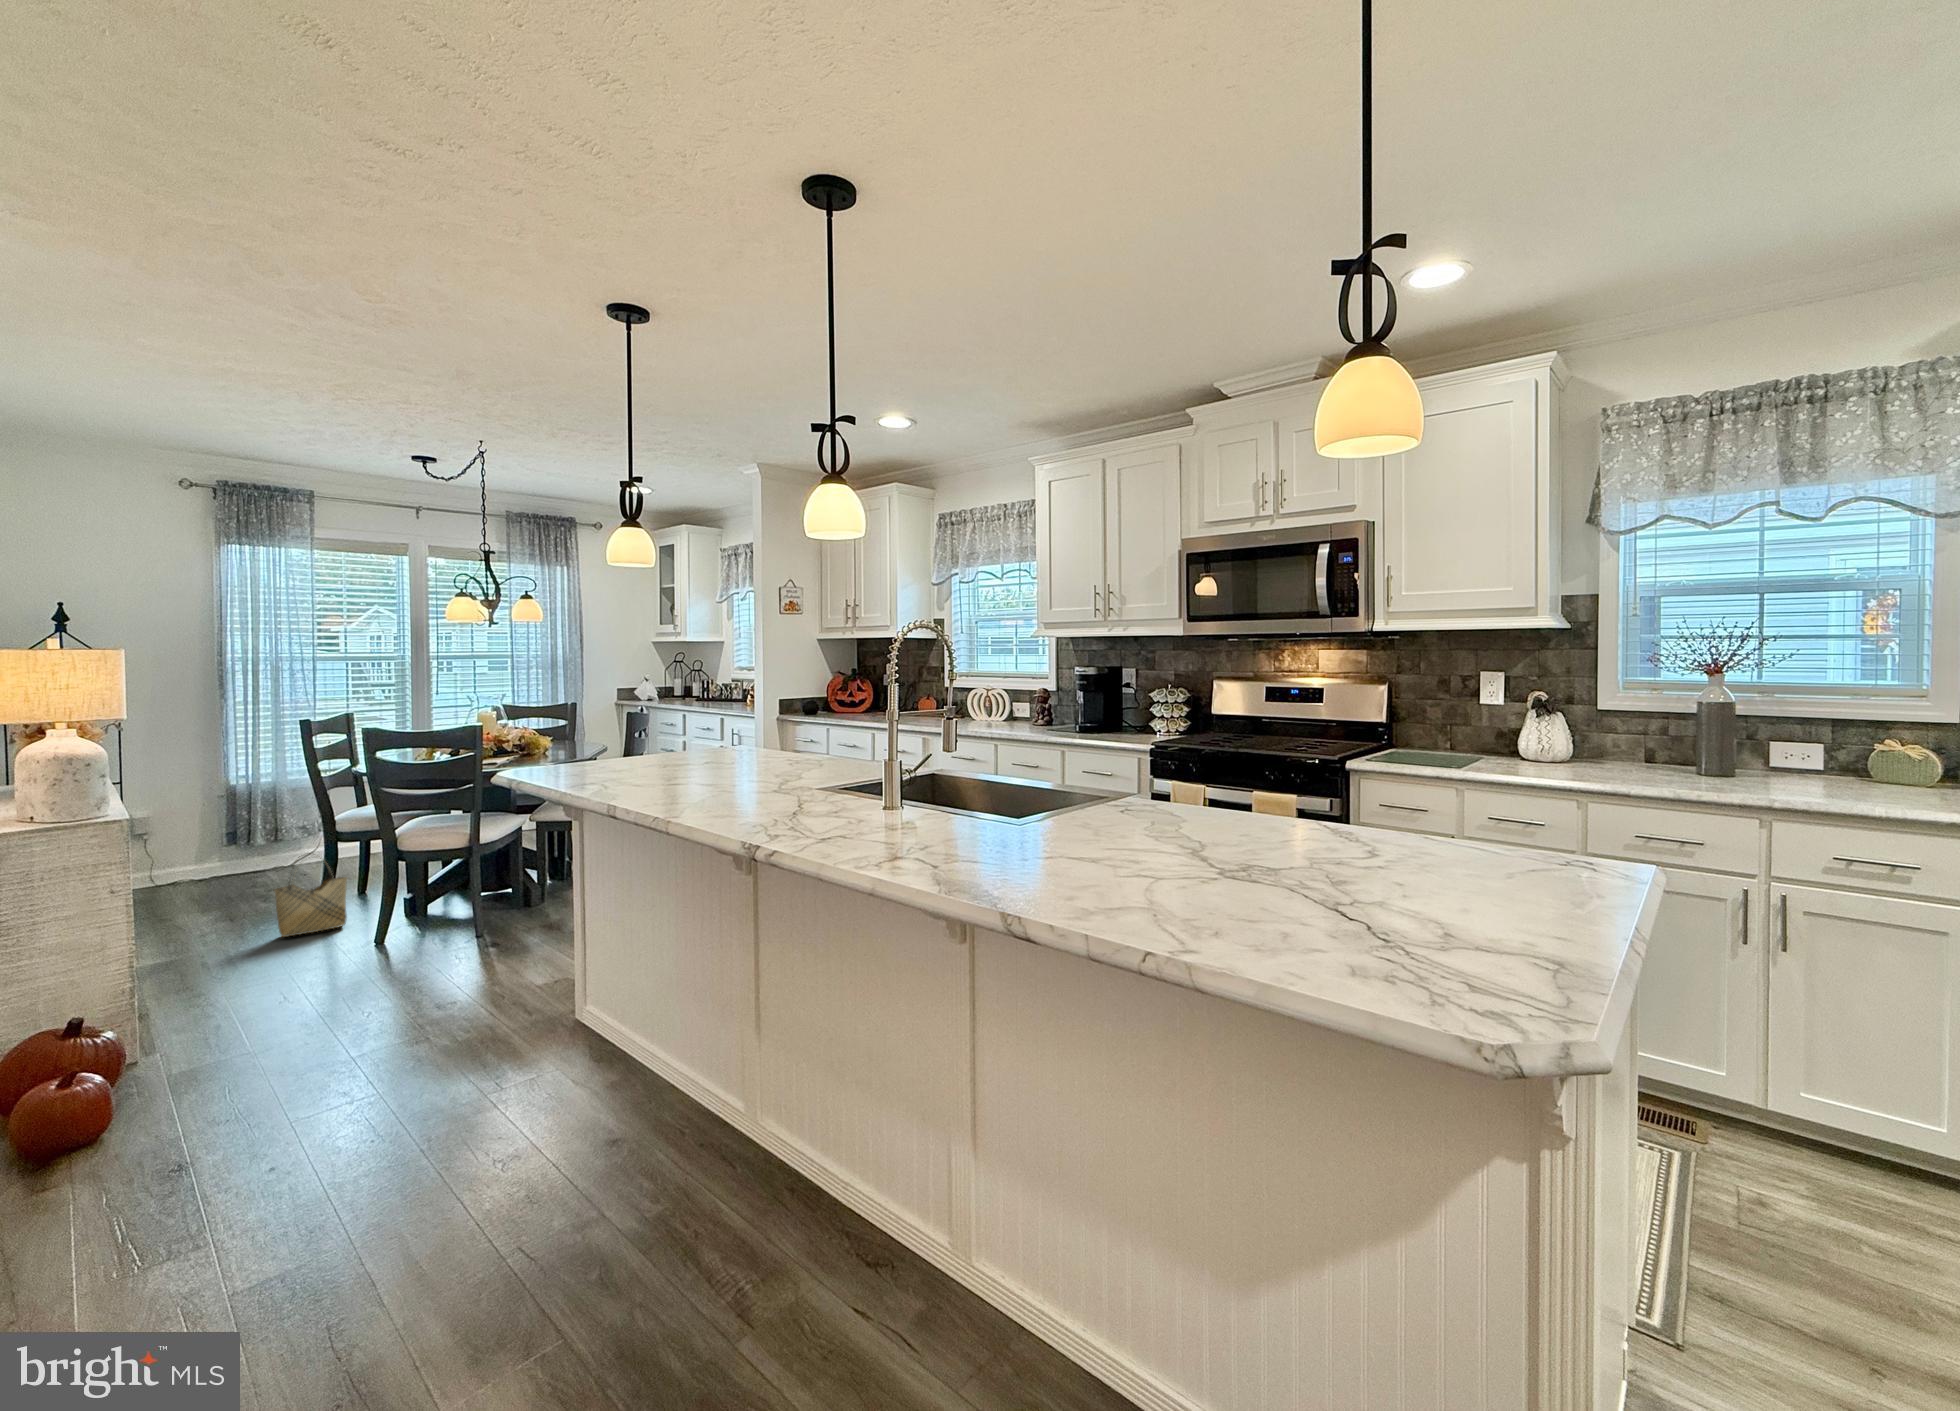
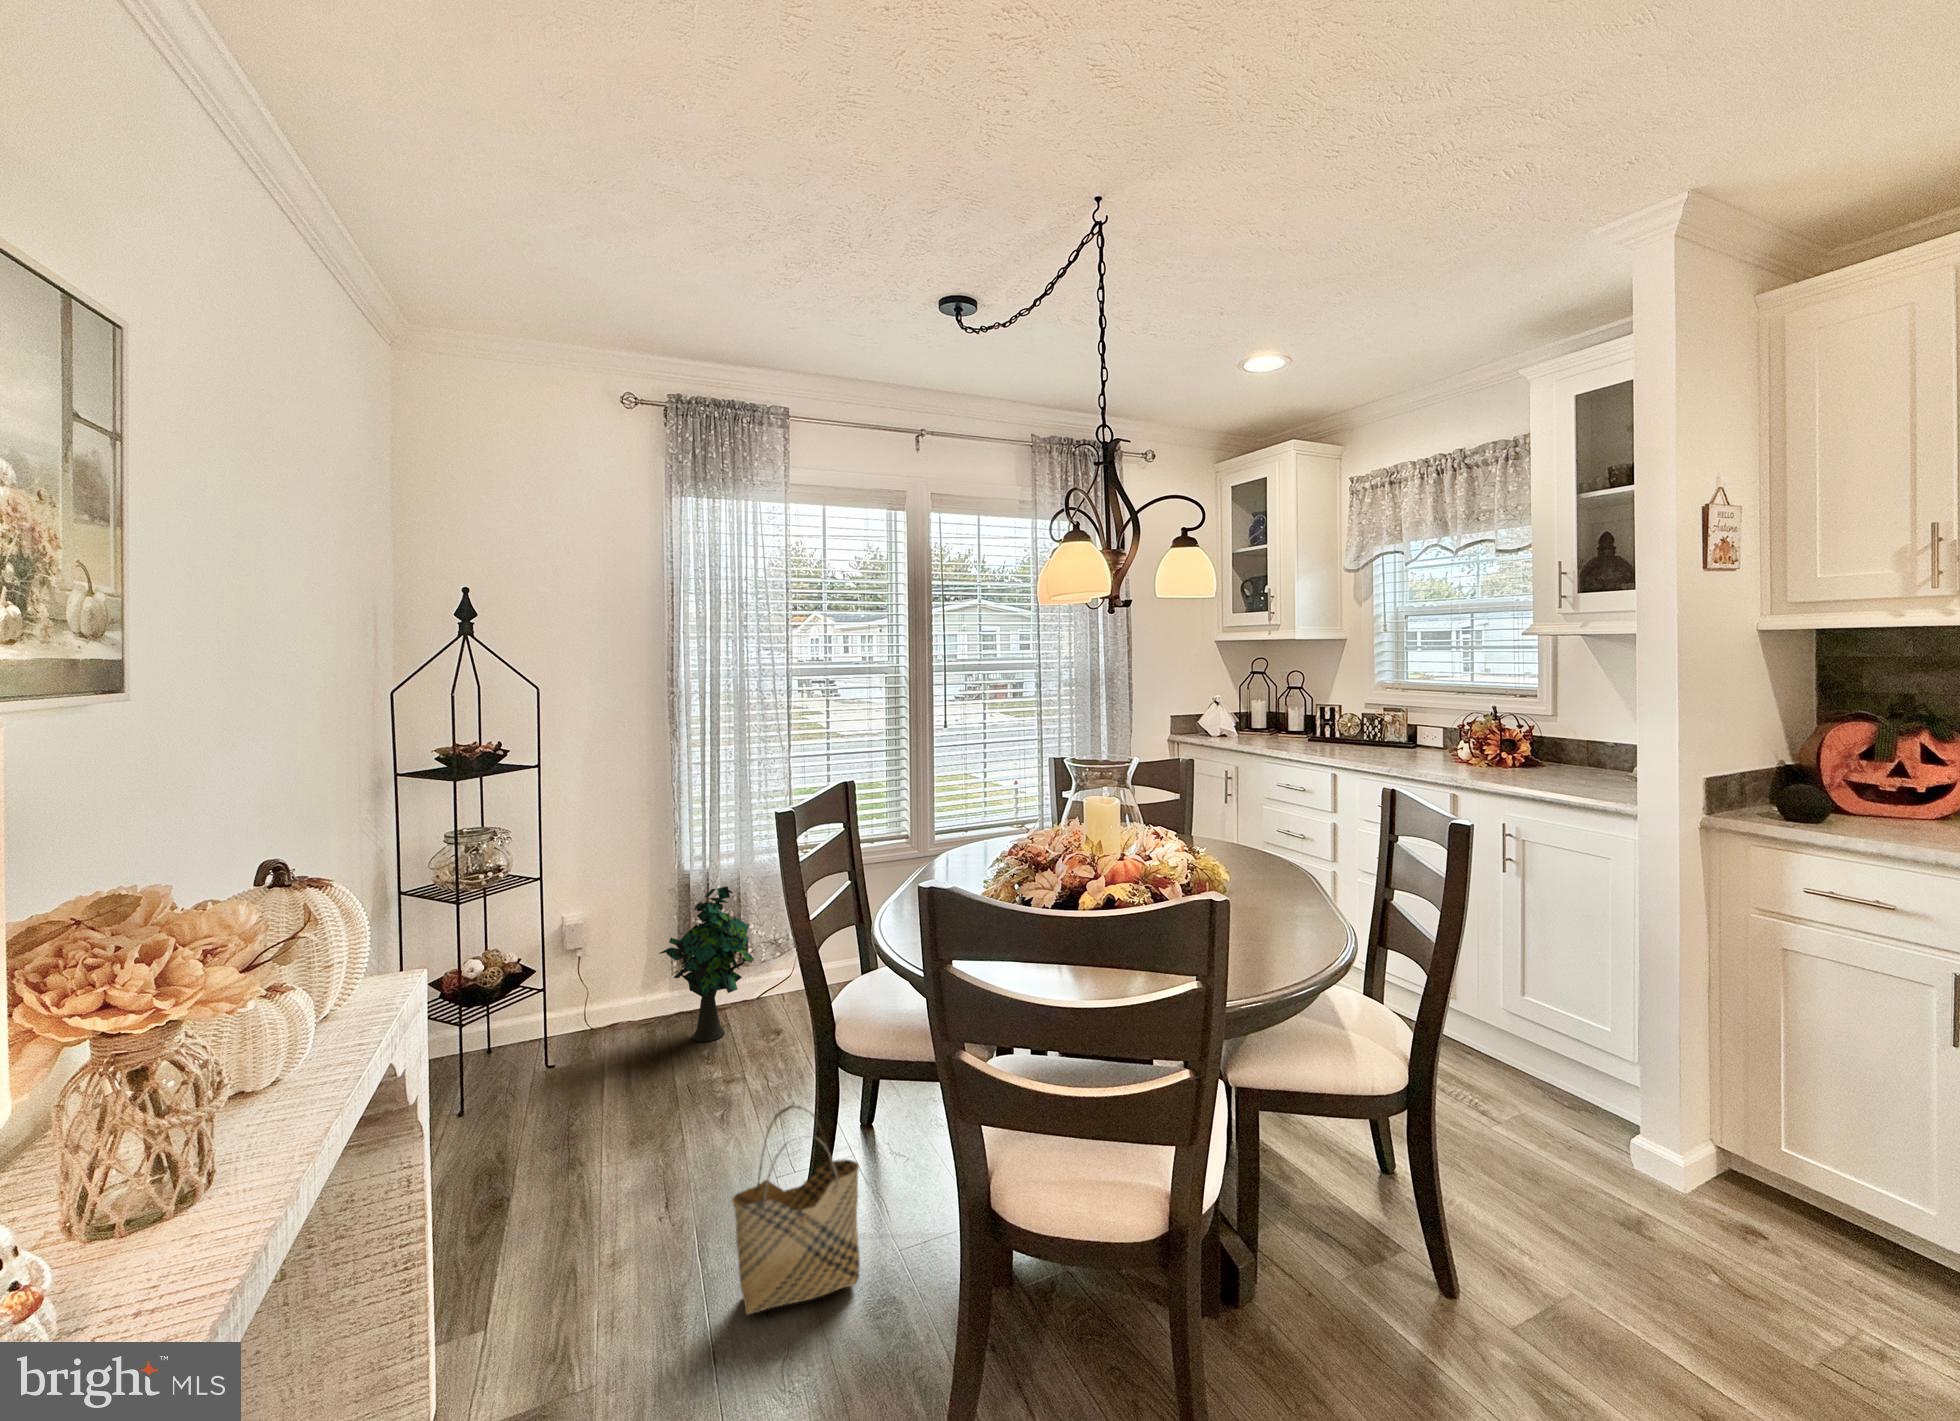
decorative plant: none [212,788,287,882] -> present [659,886,754,1042]

